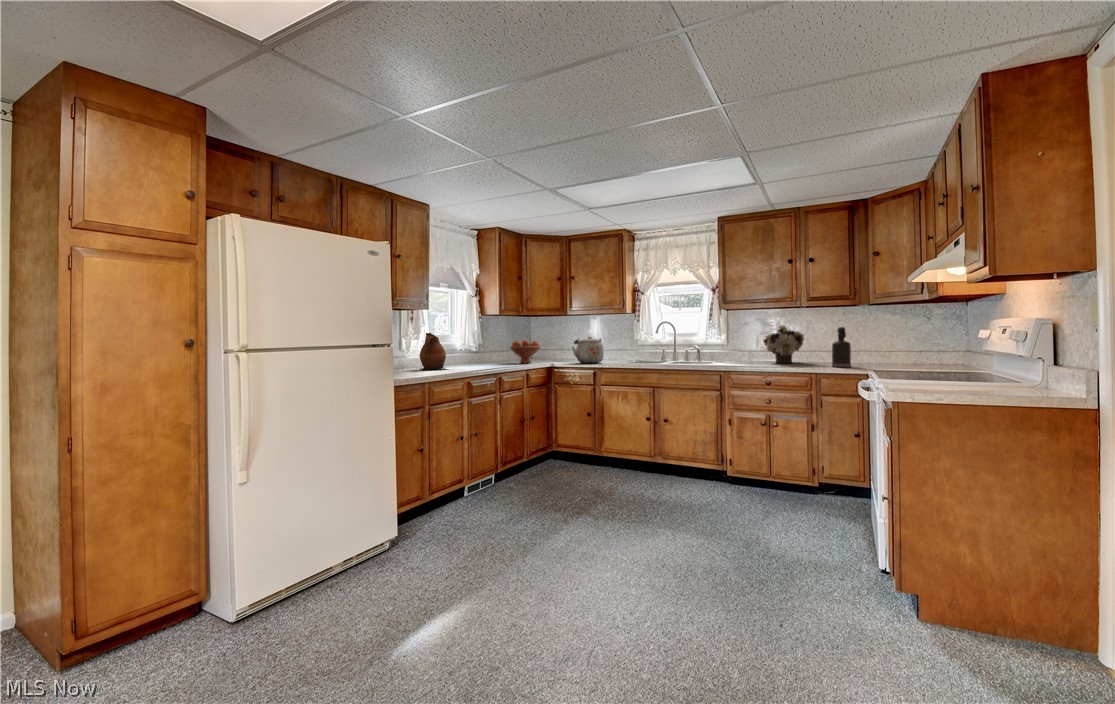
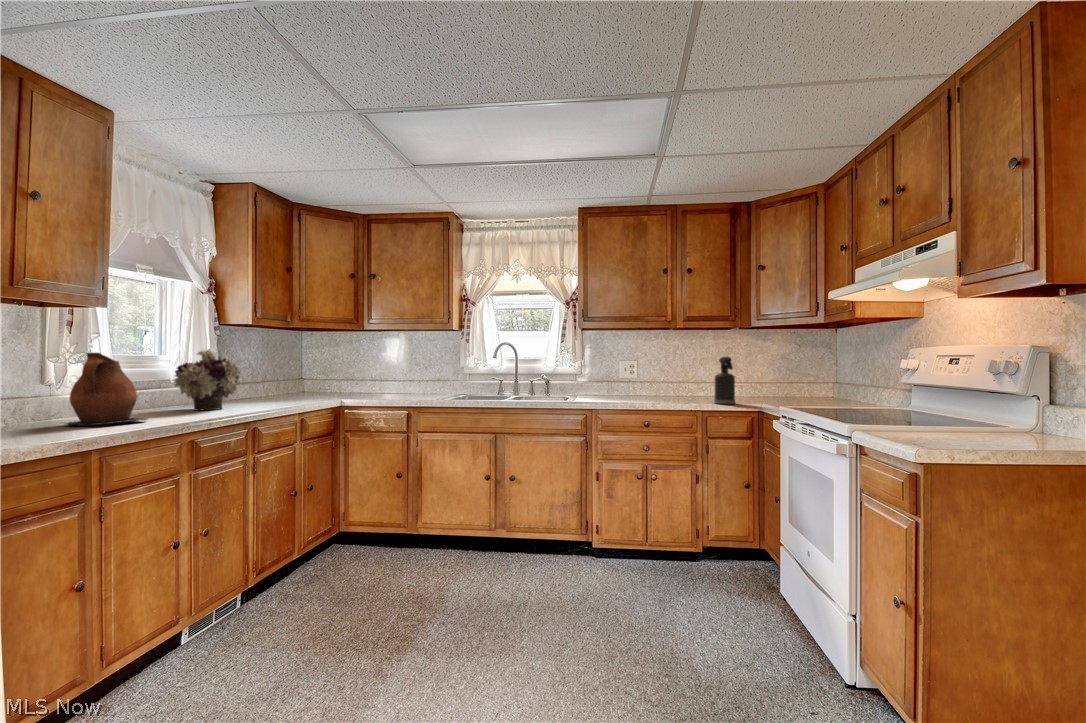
flower arrangement: present [764,325,804,363] -> present [173,349,240,410]
kettle: present [572,337,604,363] -> none [376,361,423,399]
fruit bowl: present [510,340,540,363] -> none [271,365,325,401]

